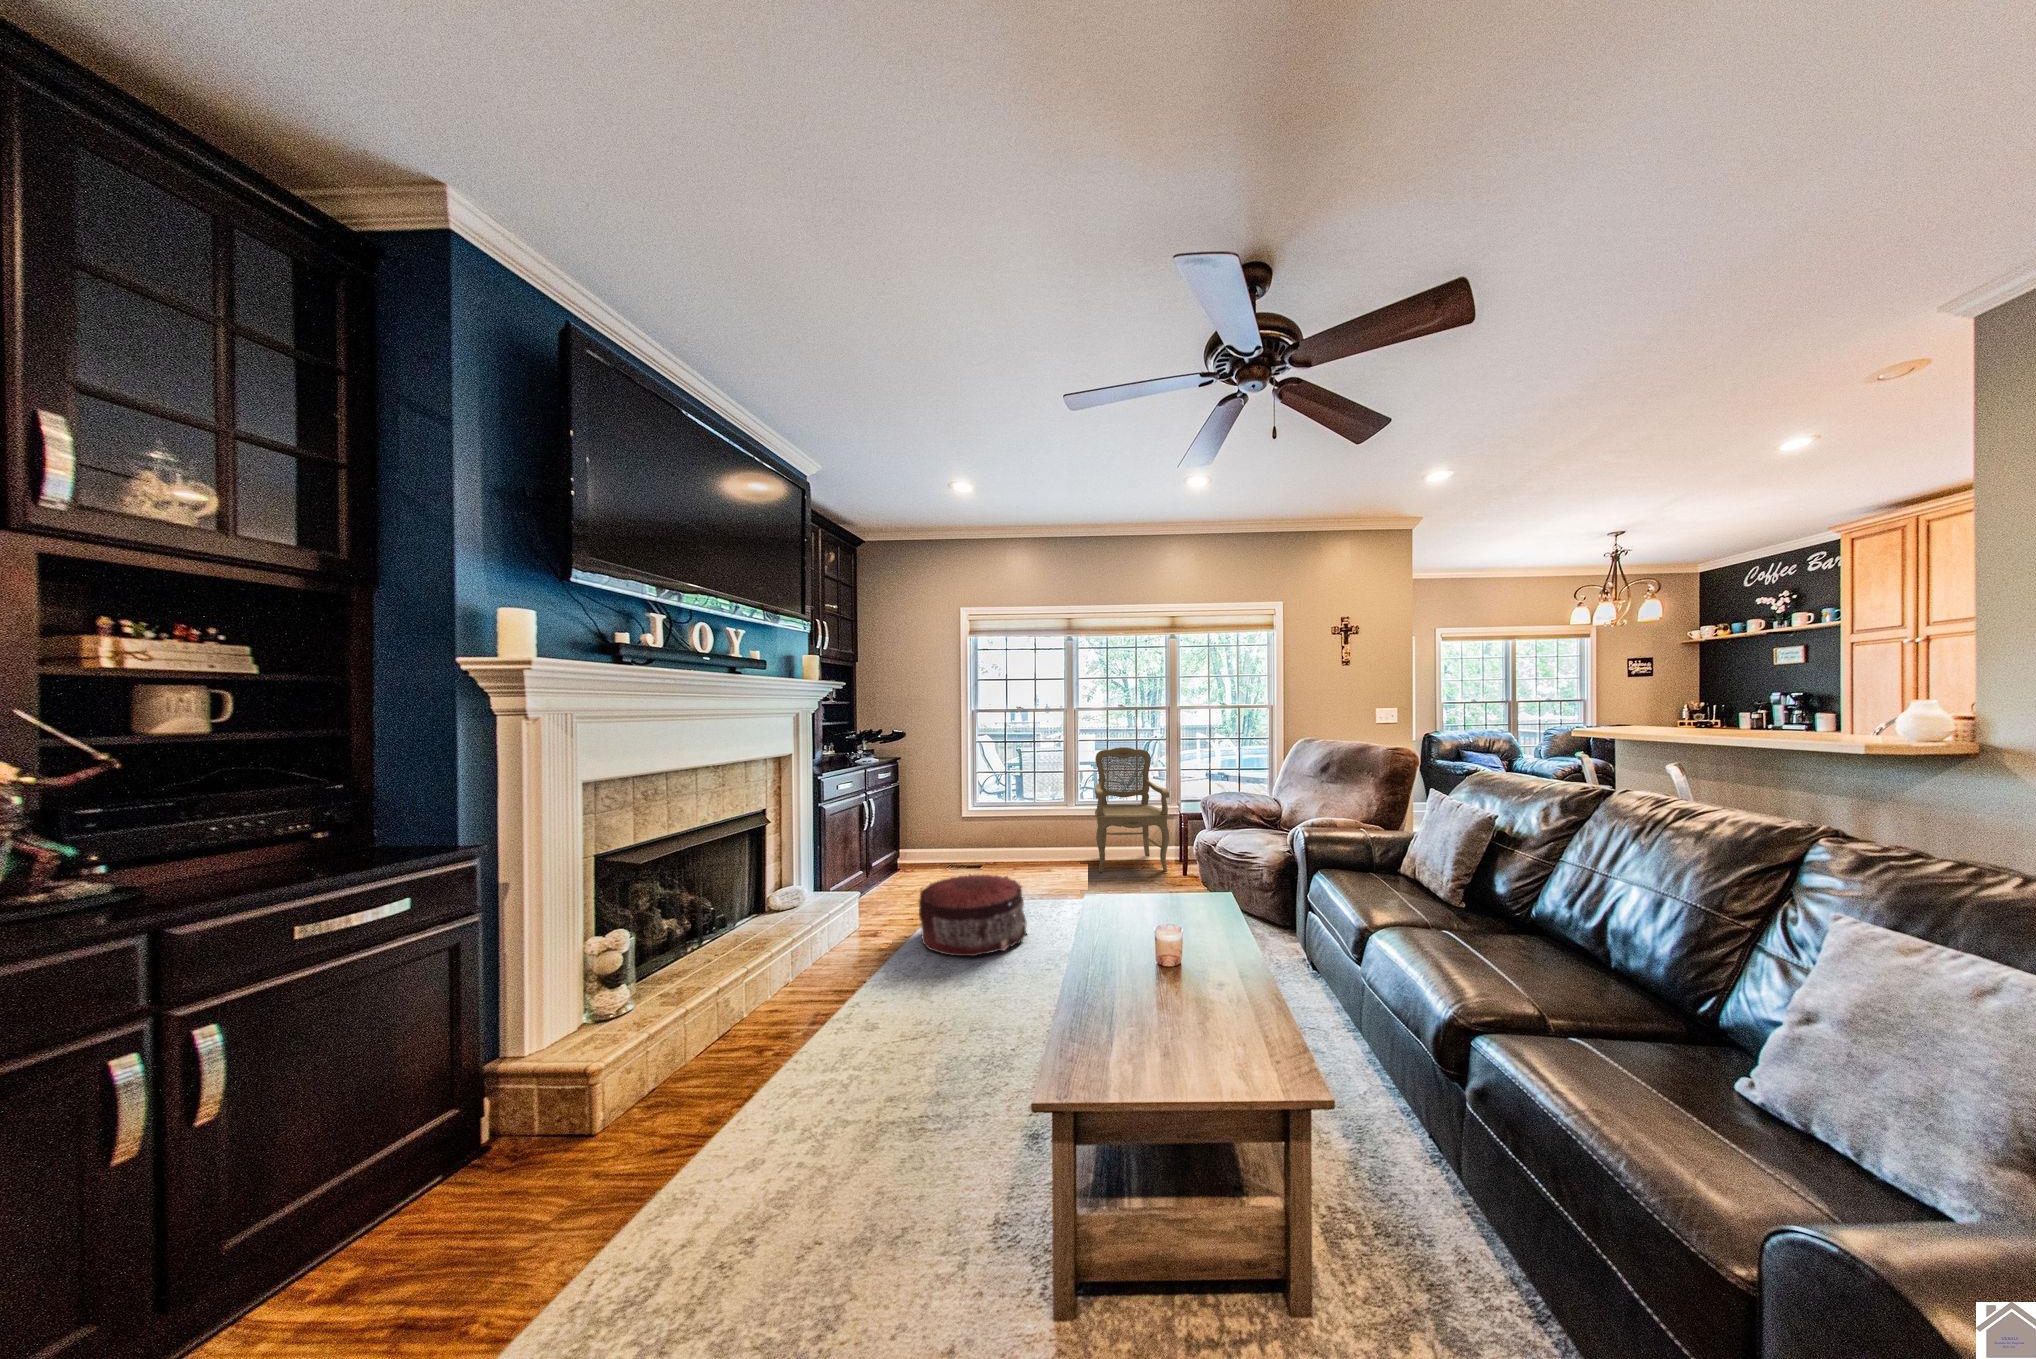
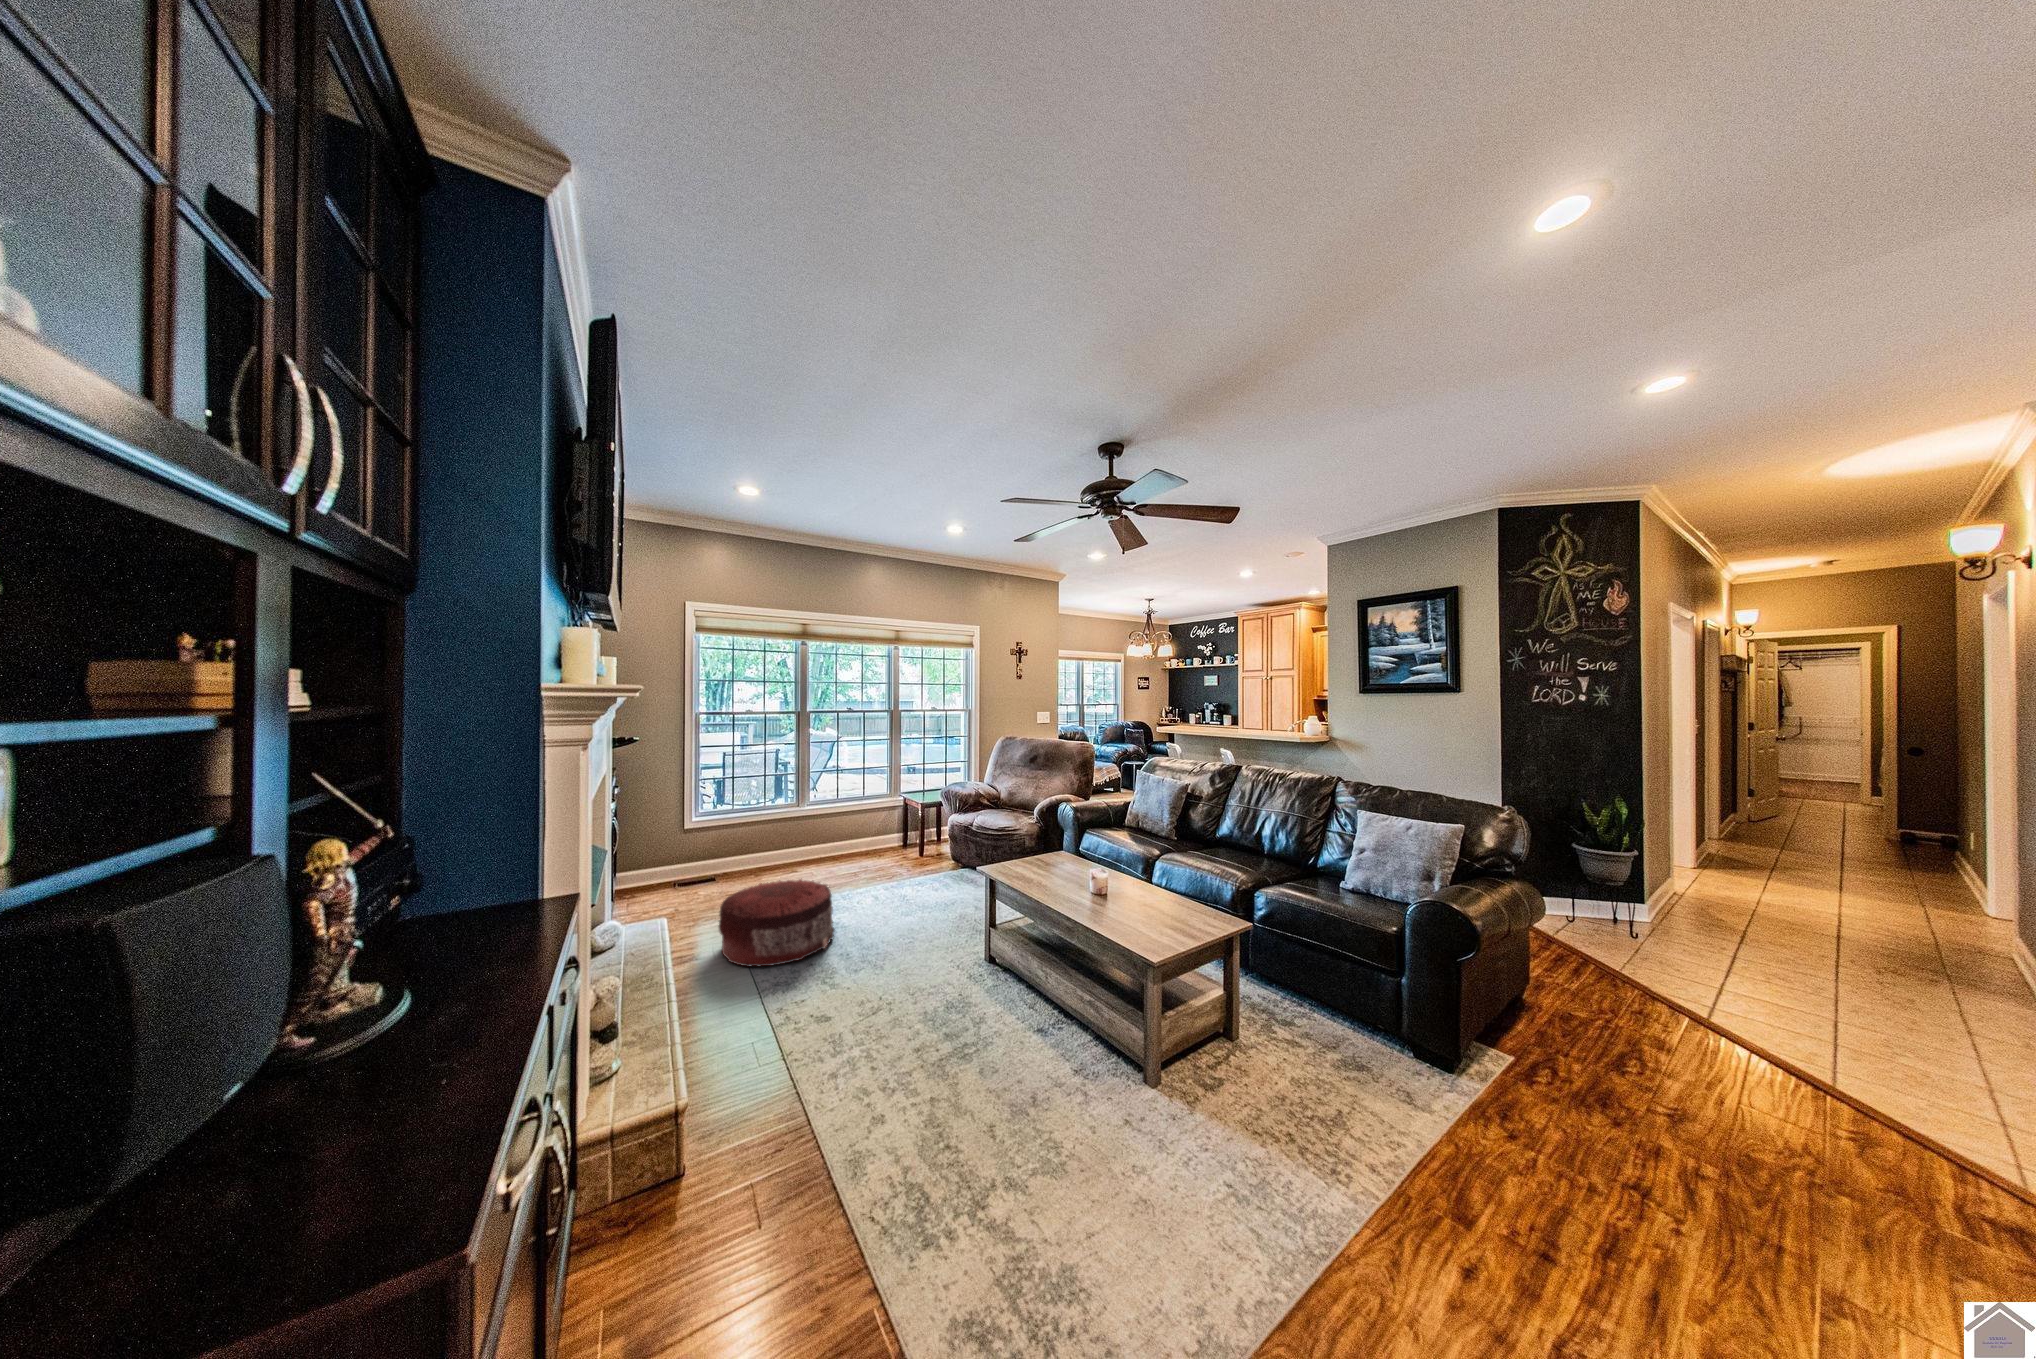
armchair: present [1095,747,1169,872] -> none [828,749,905,867]

